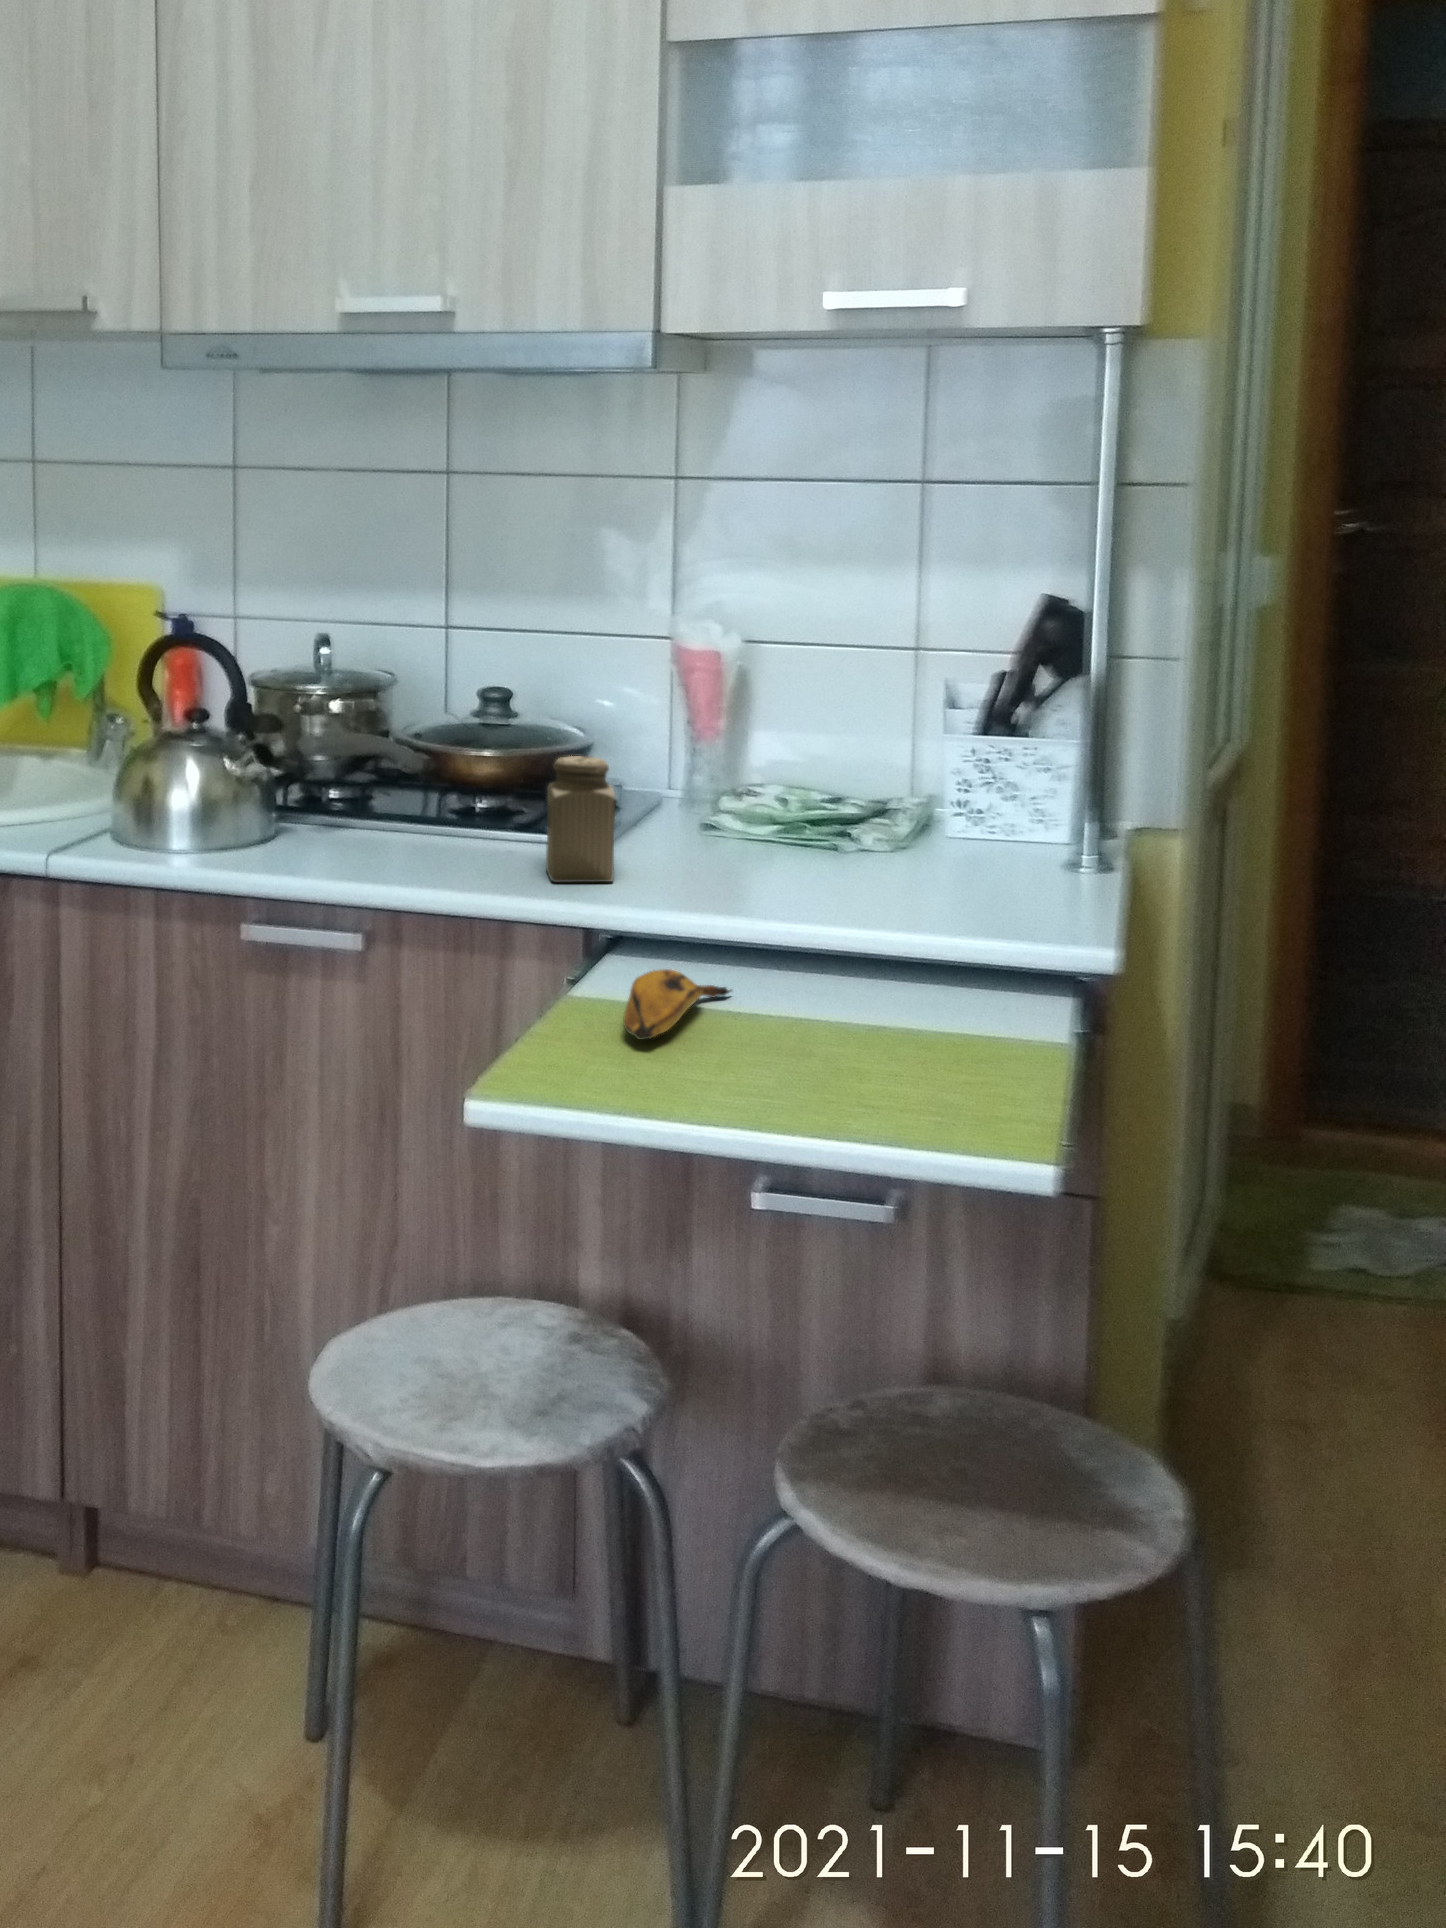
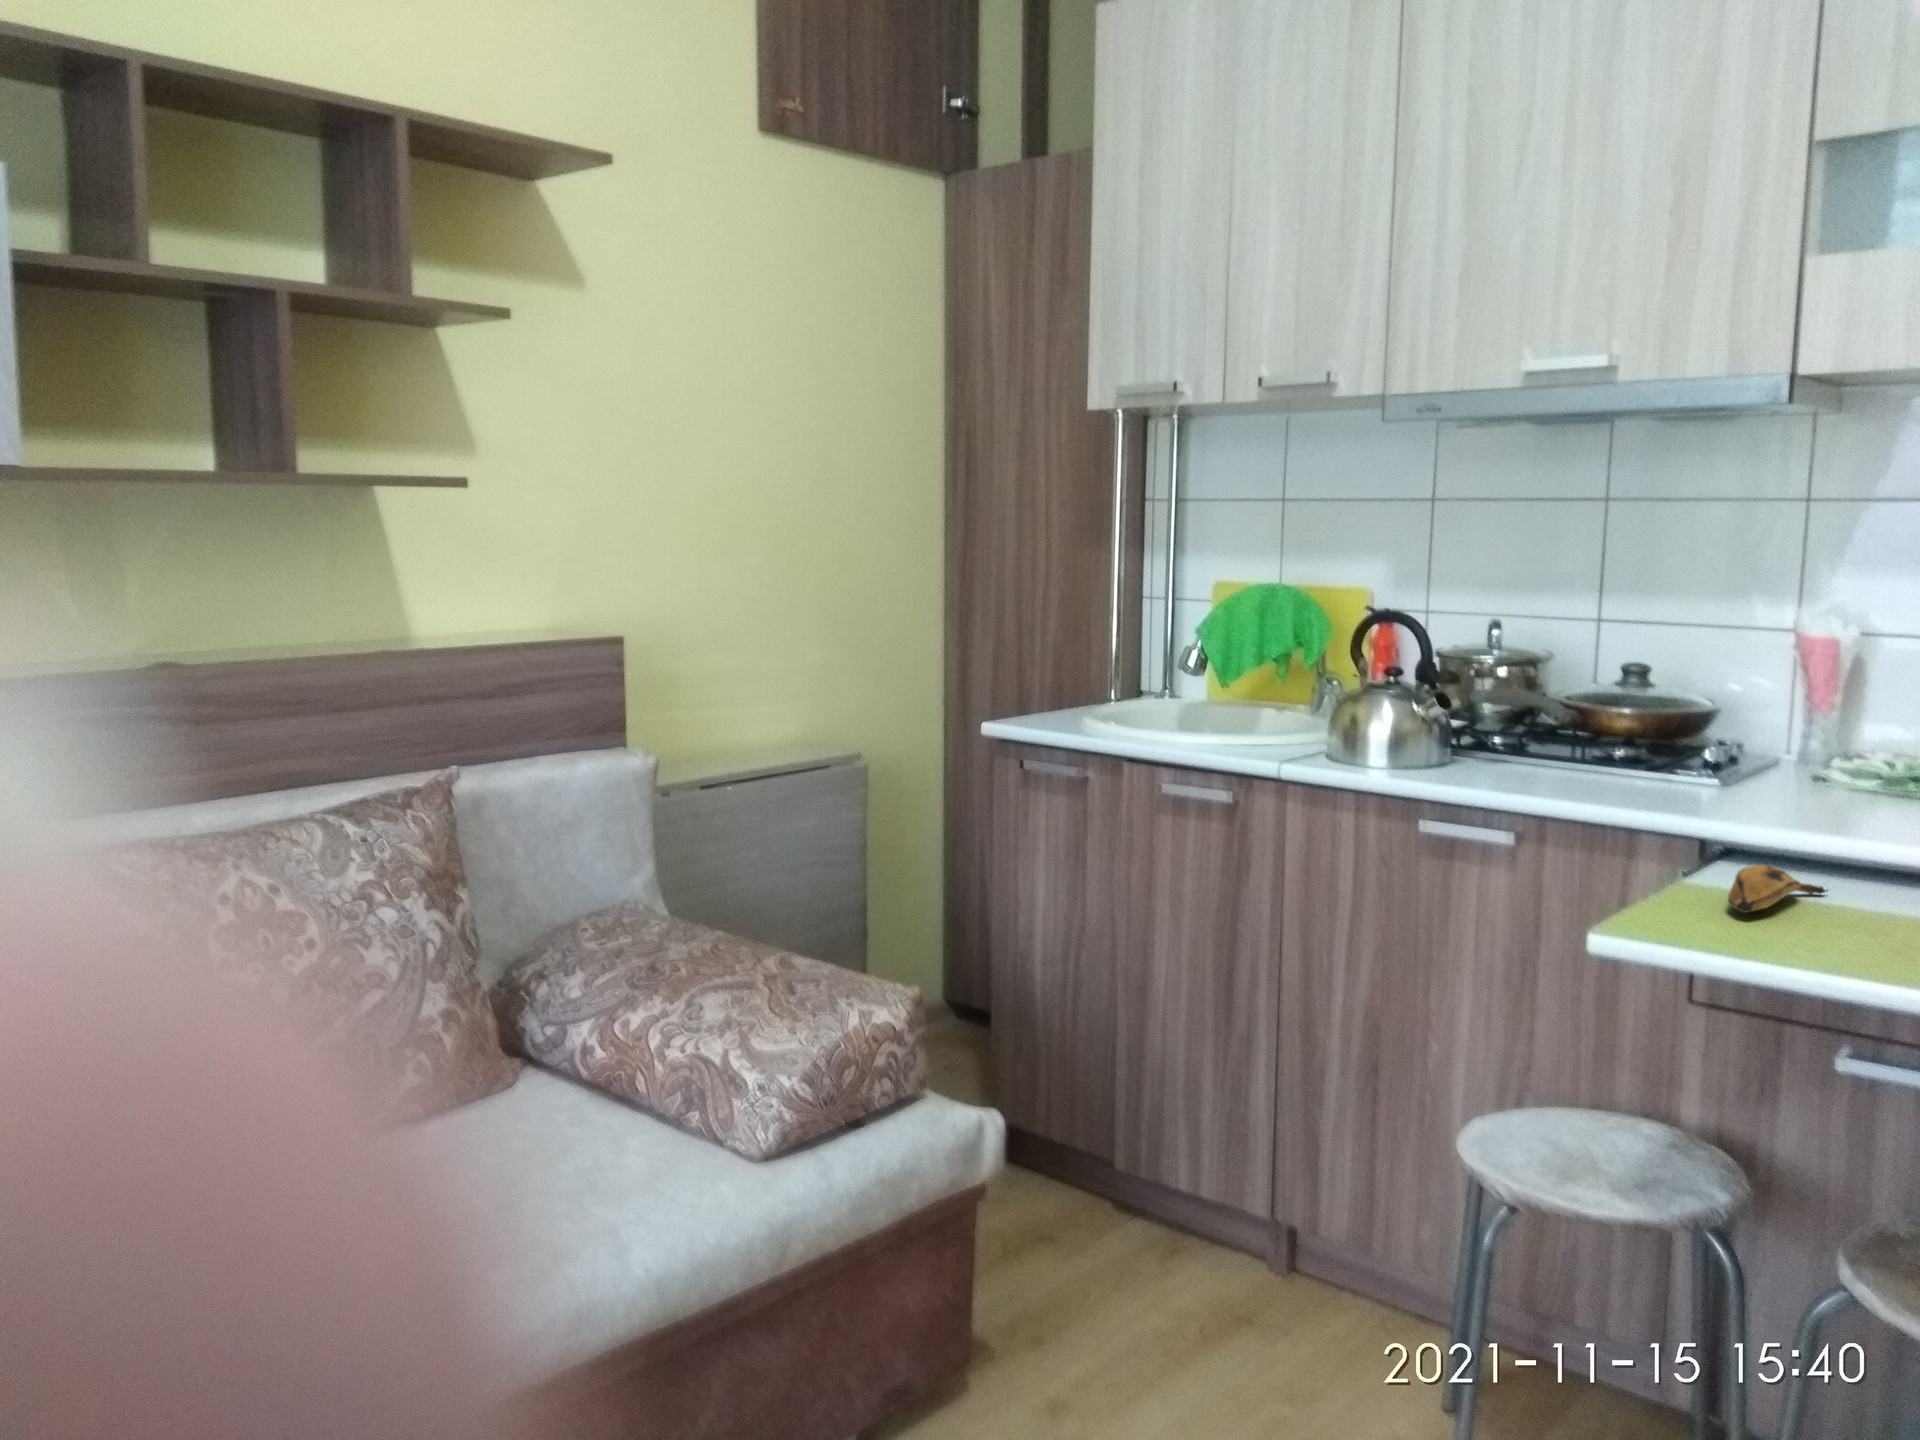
salt shaker: present [546,756,616,882] -> none [1669,708,1733,807]

